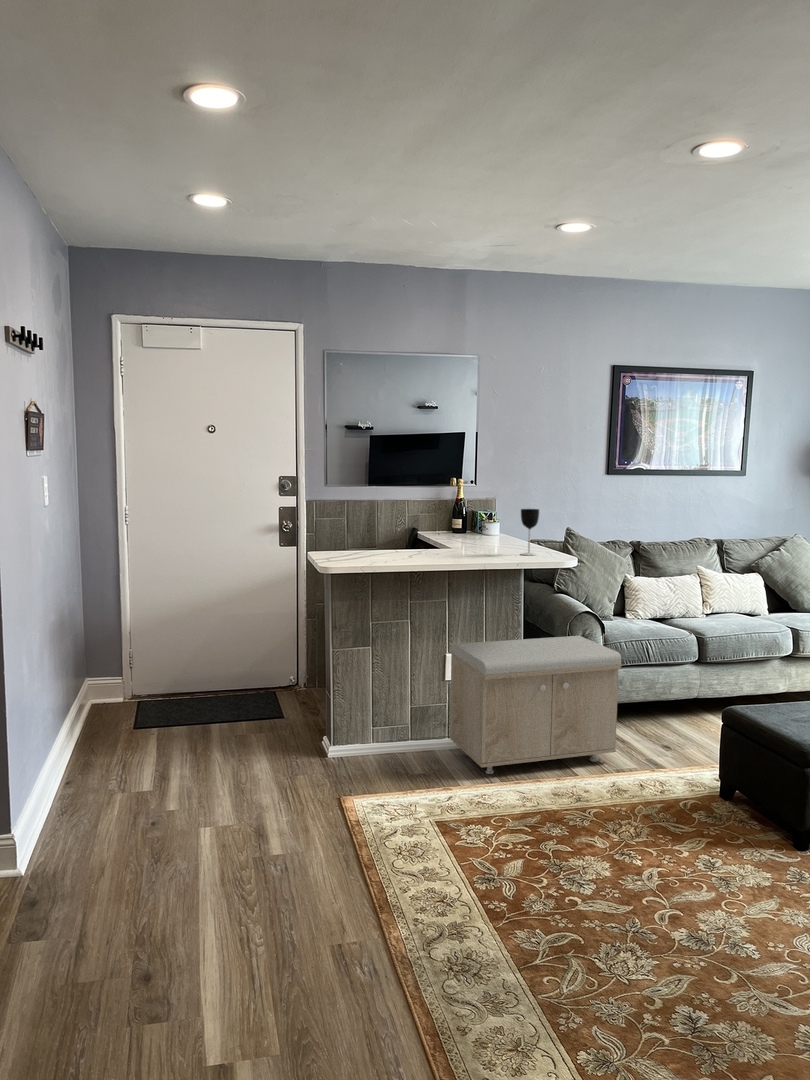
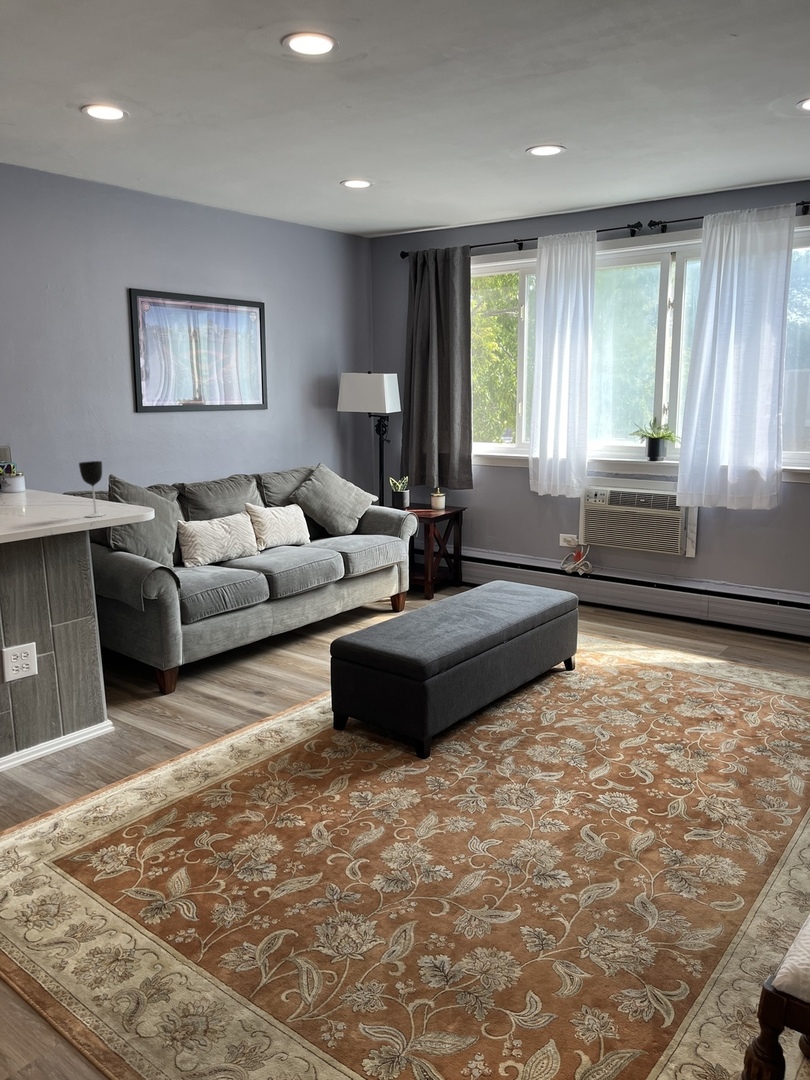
storage bench: present [450,636,621,774] -> none [11,598,221,779]

